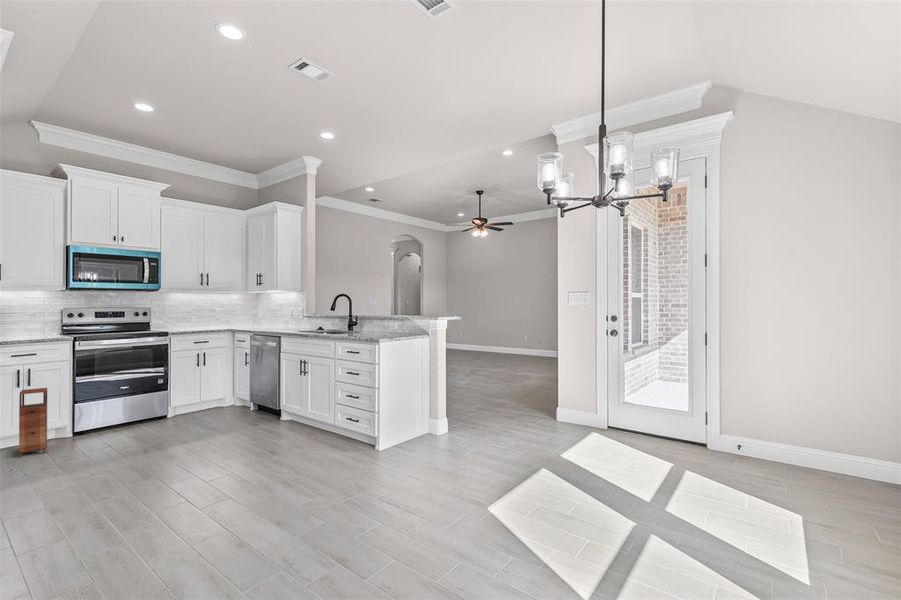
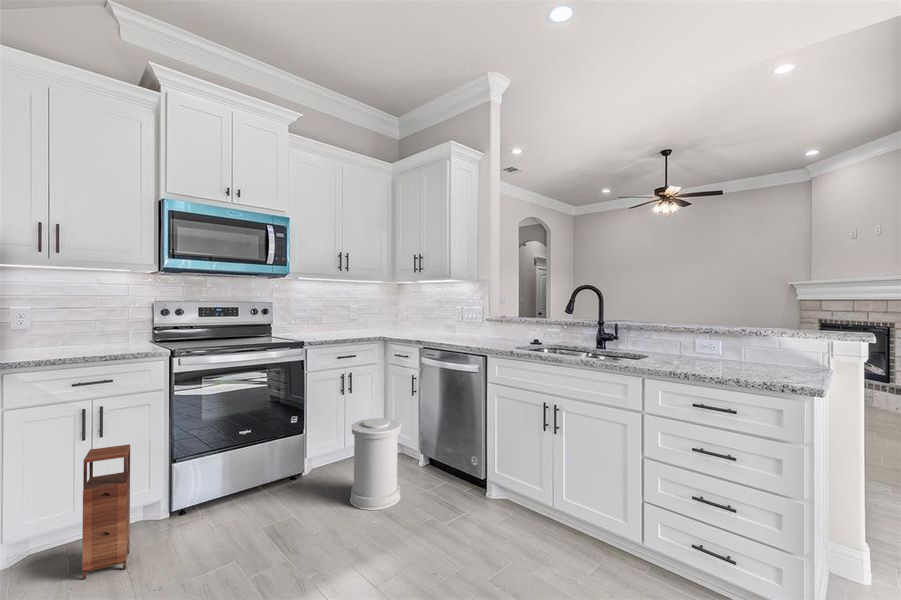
trash can: none [193,377,227,428] -> present [350,418,401,510]

